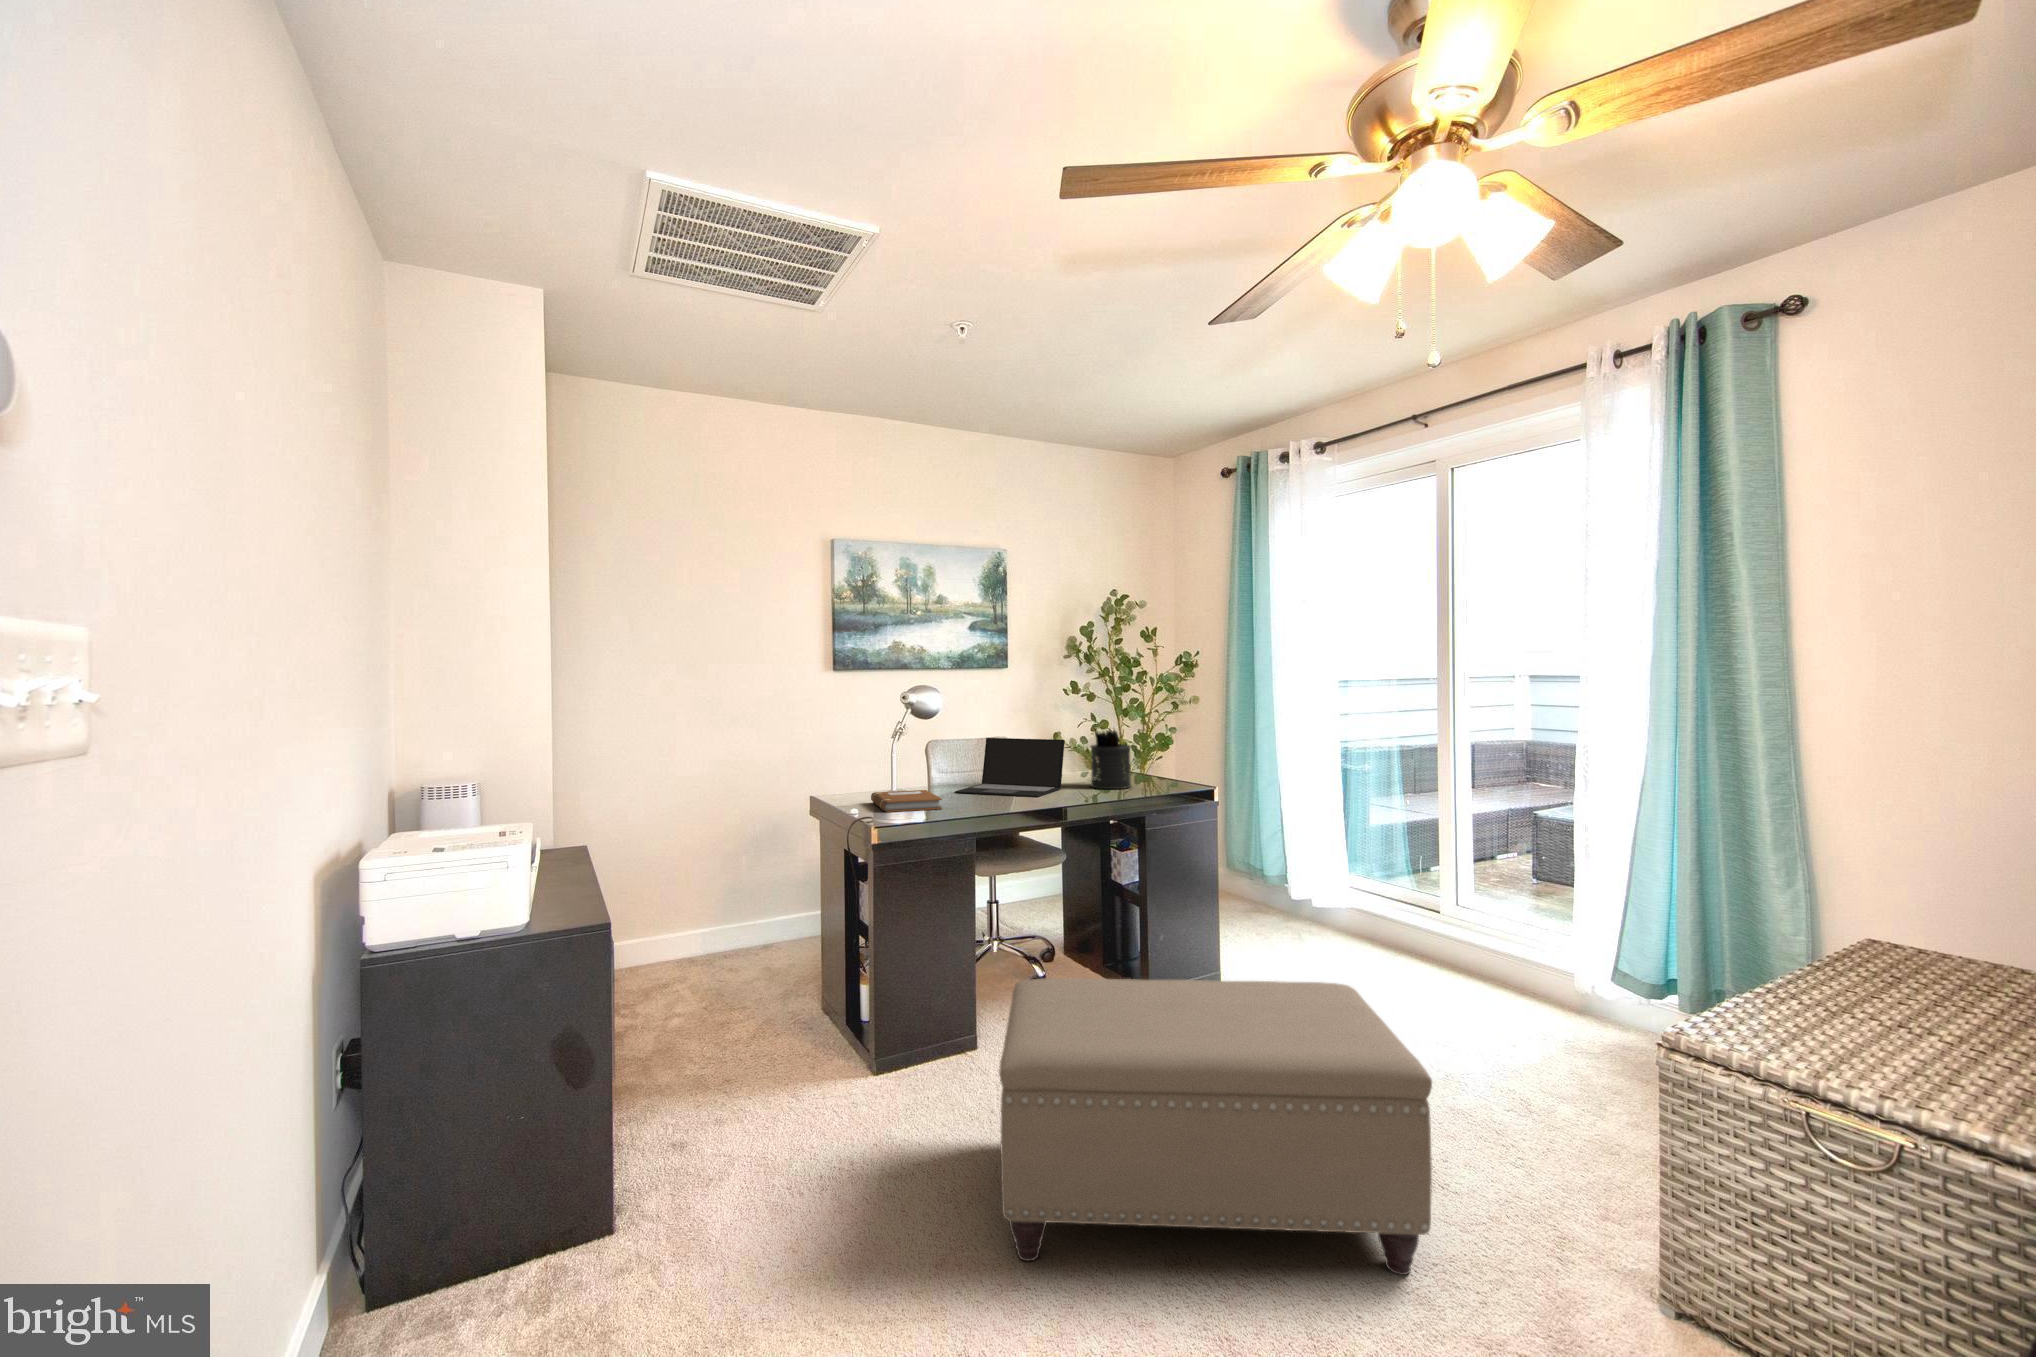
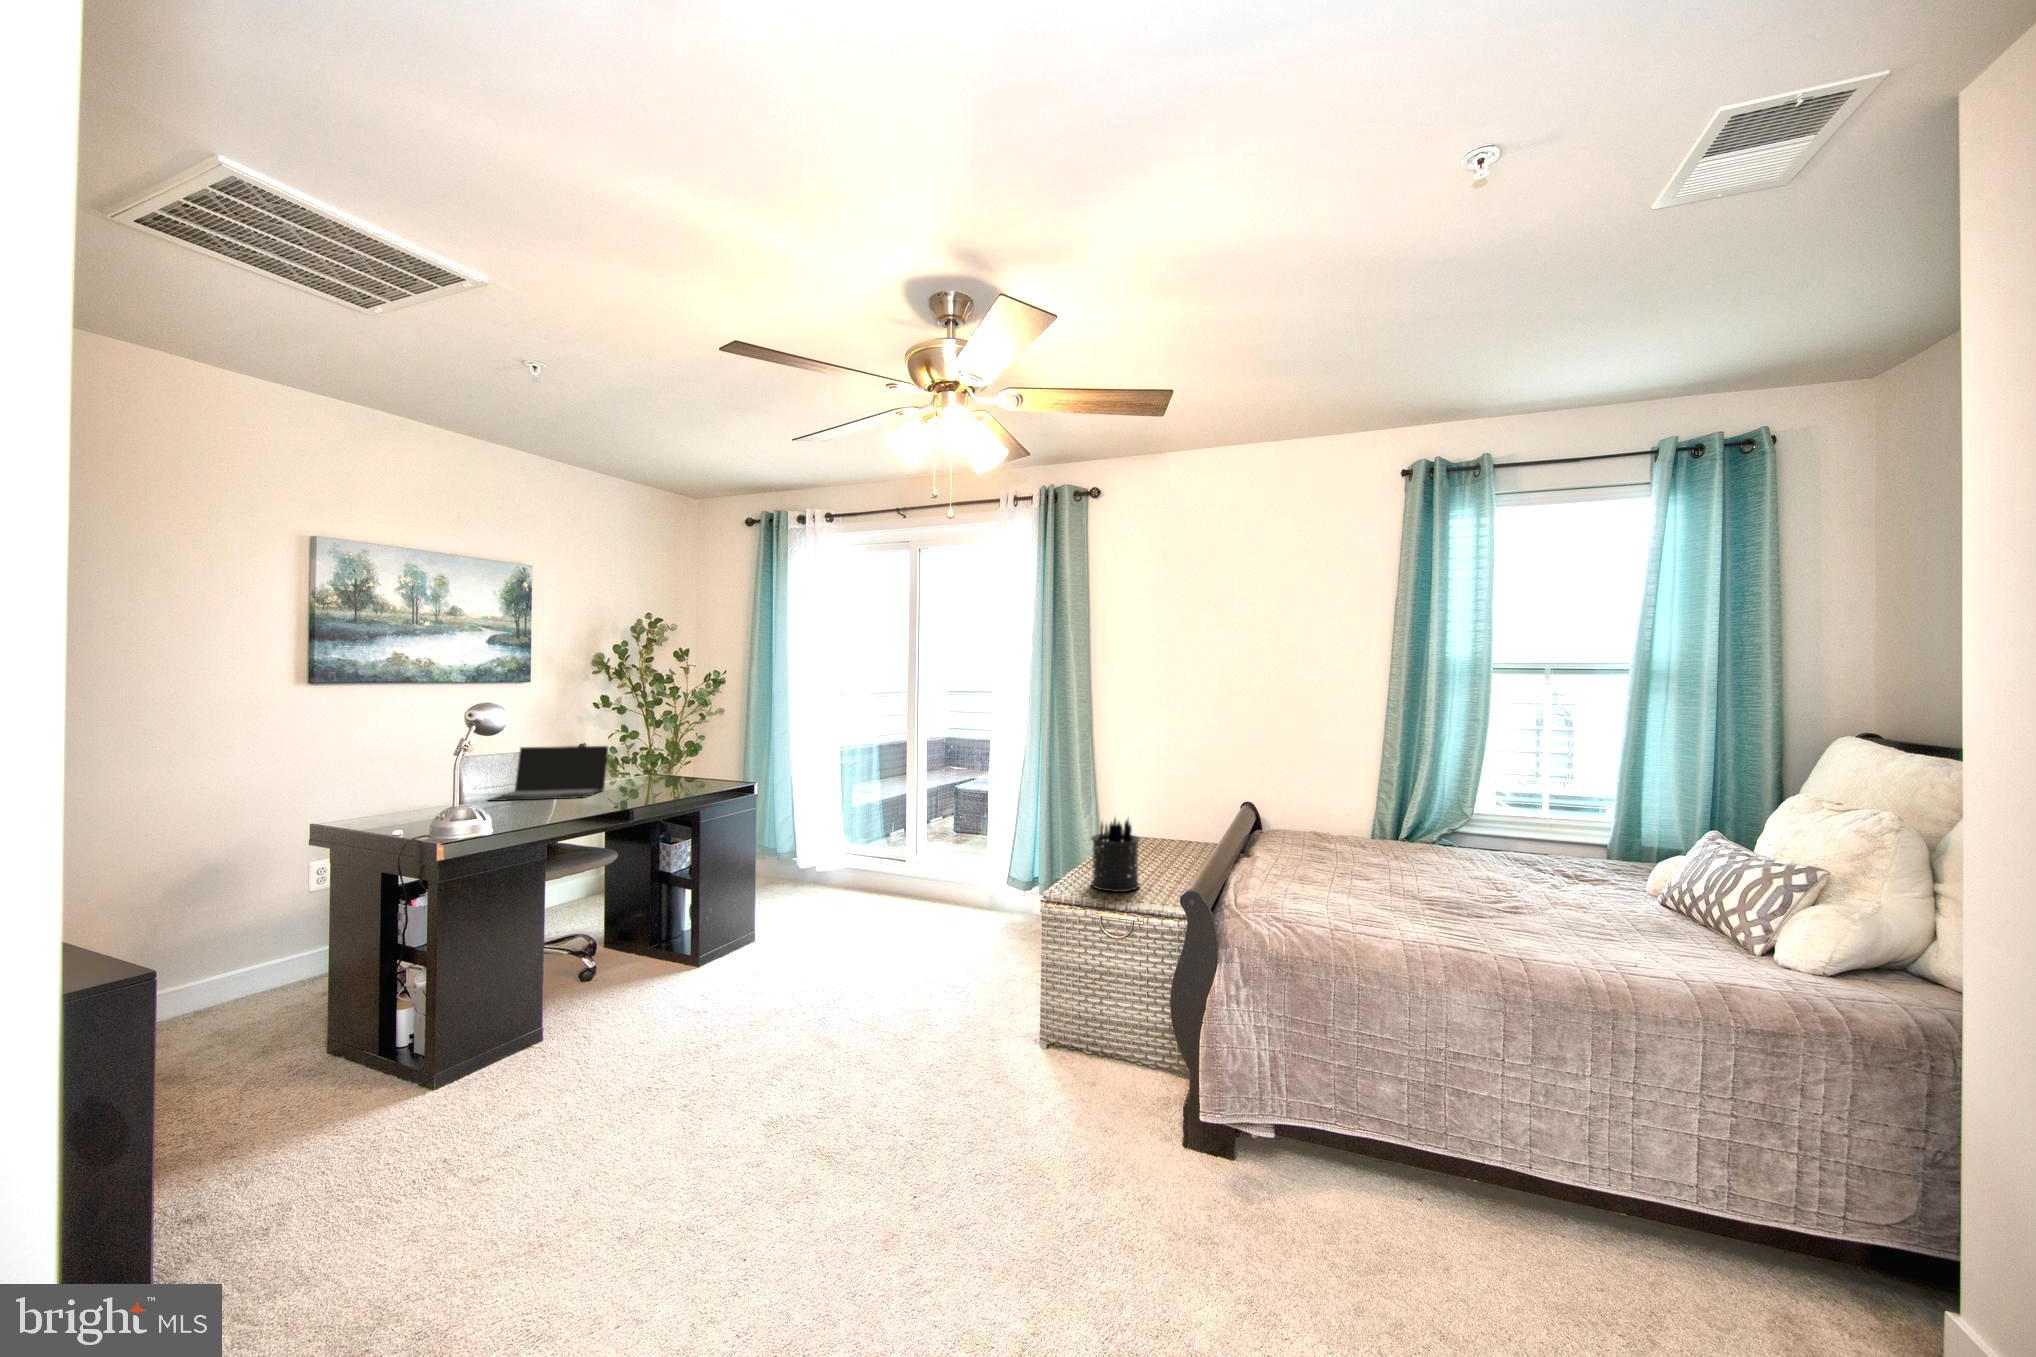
pen holder: present [1090,729,1131,789] -> present [1091,819,1139,892]
notebook: present [871,790,942,812] -> none [387,799,484,822]
ottoman: present [999,978,1432,1275] -> none [584,907,922,1181]

